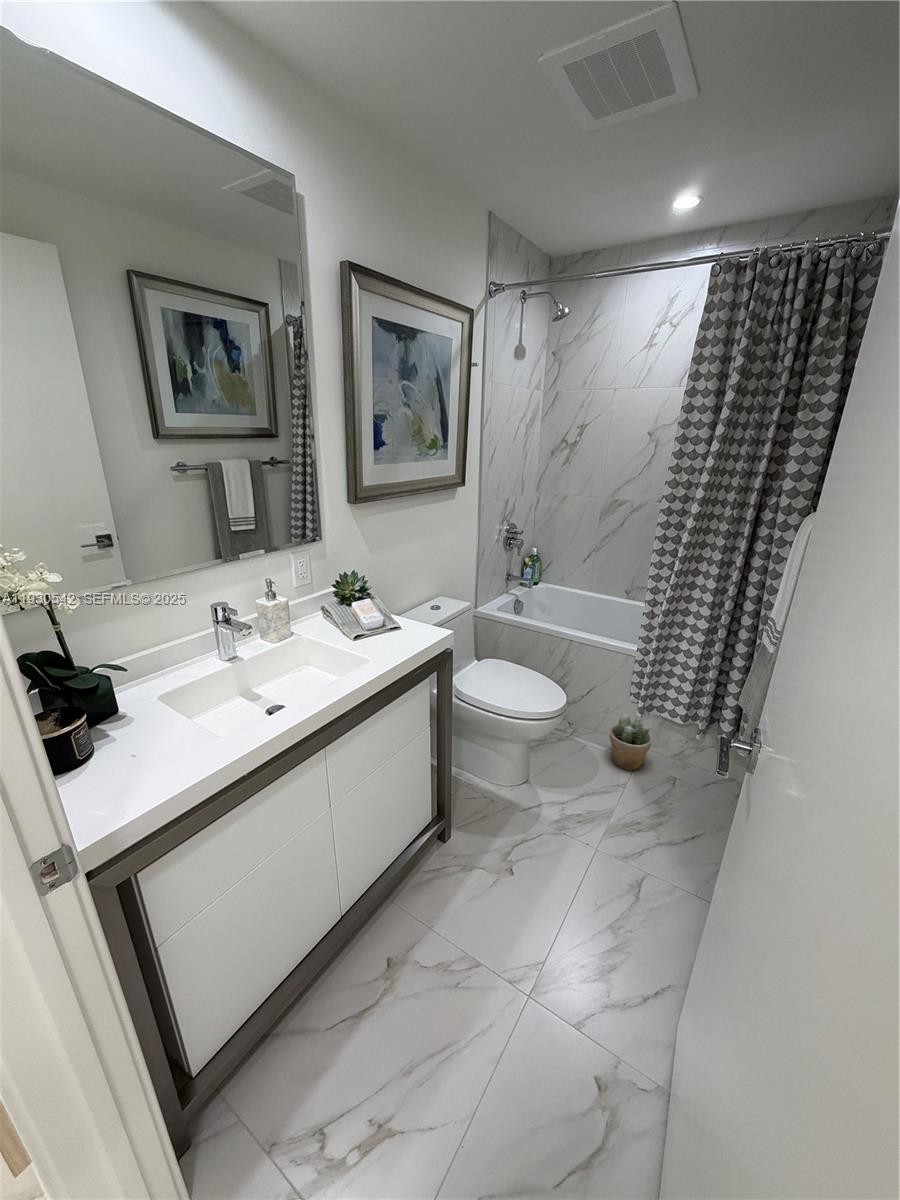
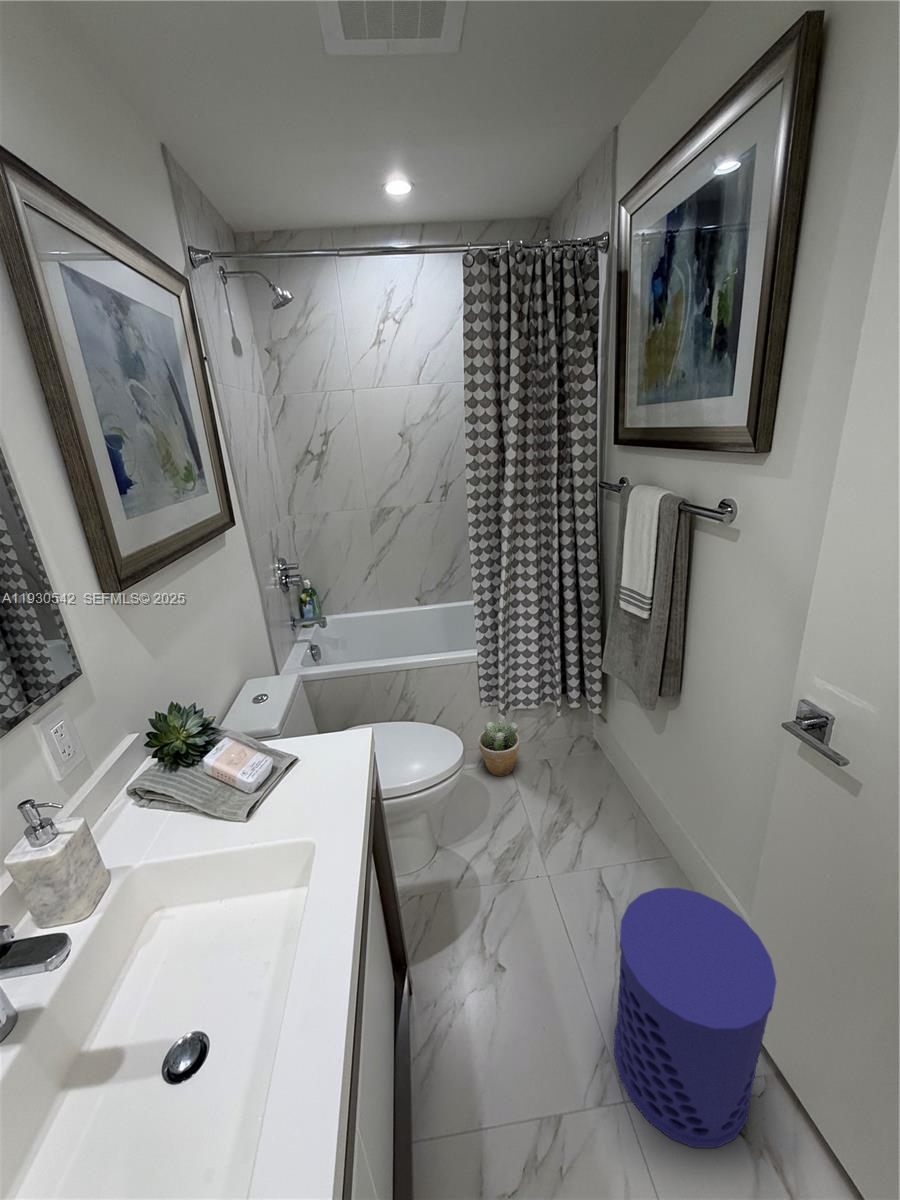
waste bin: none [538,851,677,1078] -> present [614,888,776,1148]

